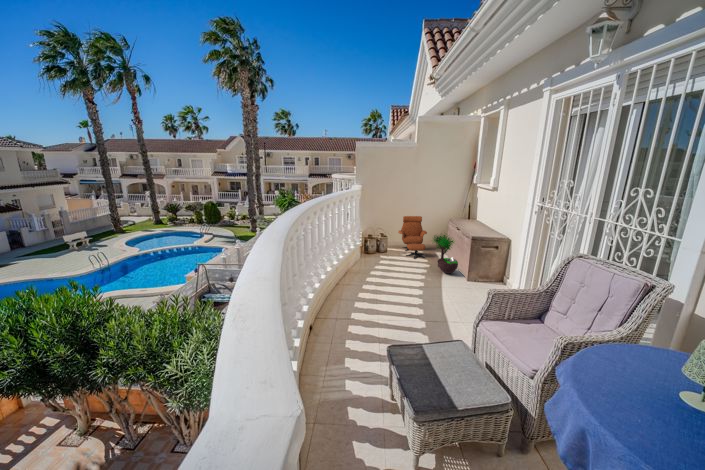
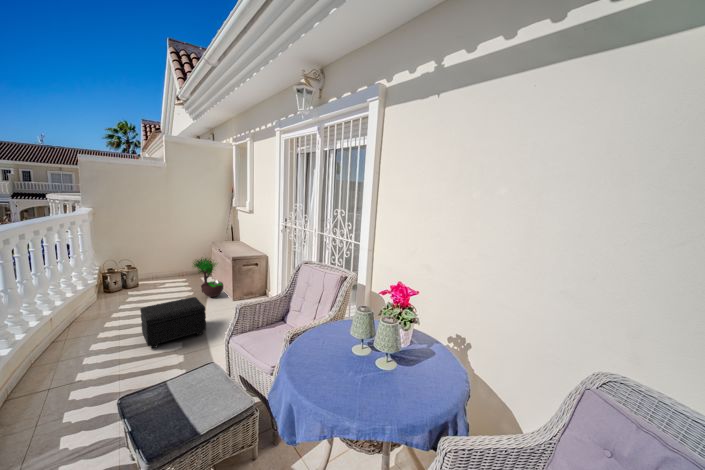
lounge chair: present [398,216,427,259] -> none [153,241,190,289]
footstool: none [394,270,446,307] -> present [140,297,206,348]

